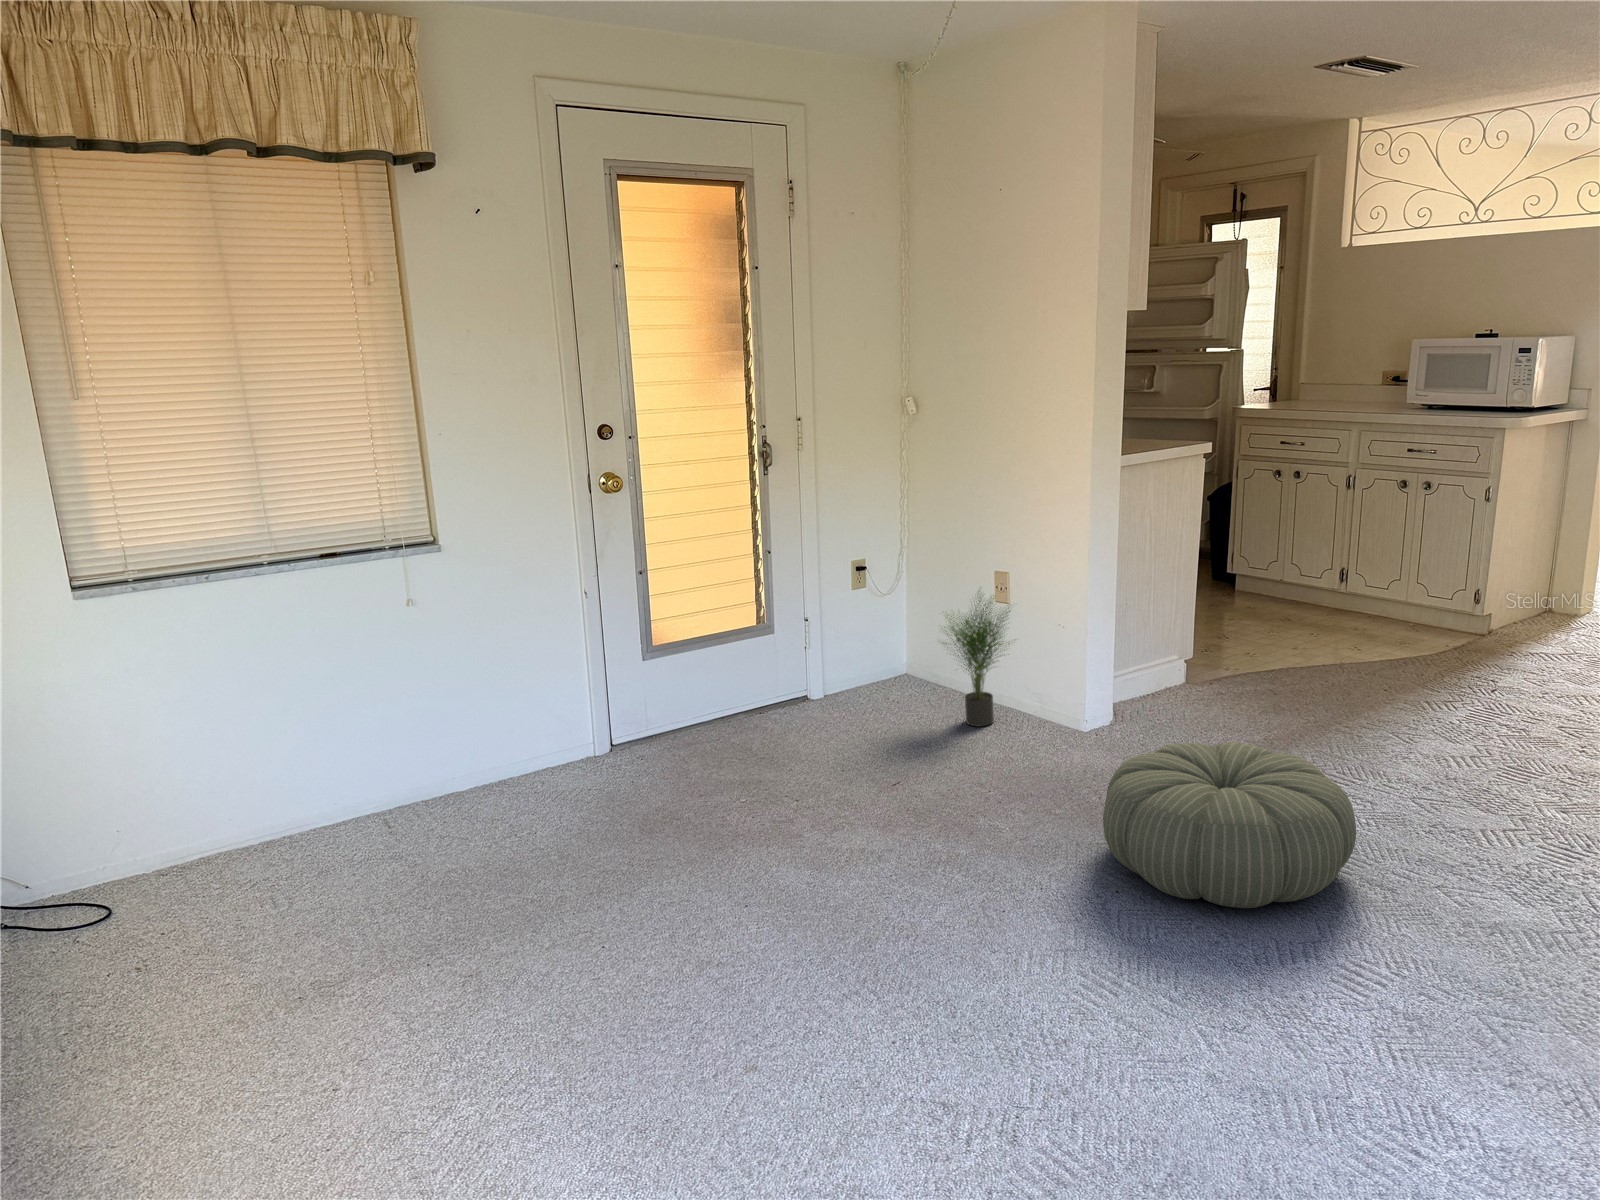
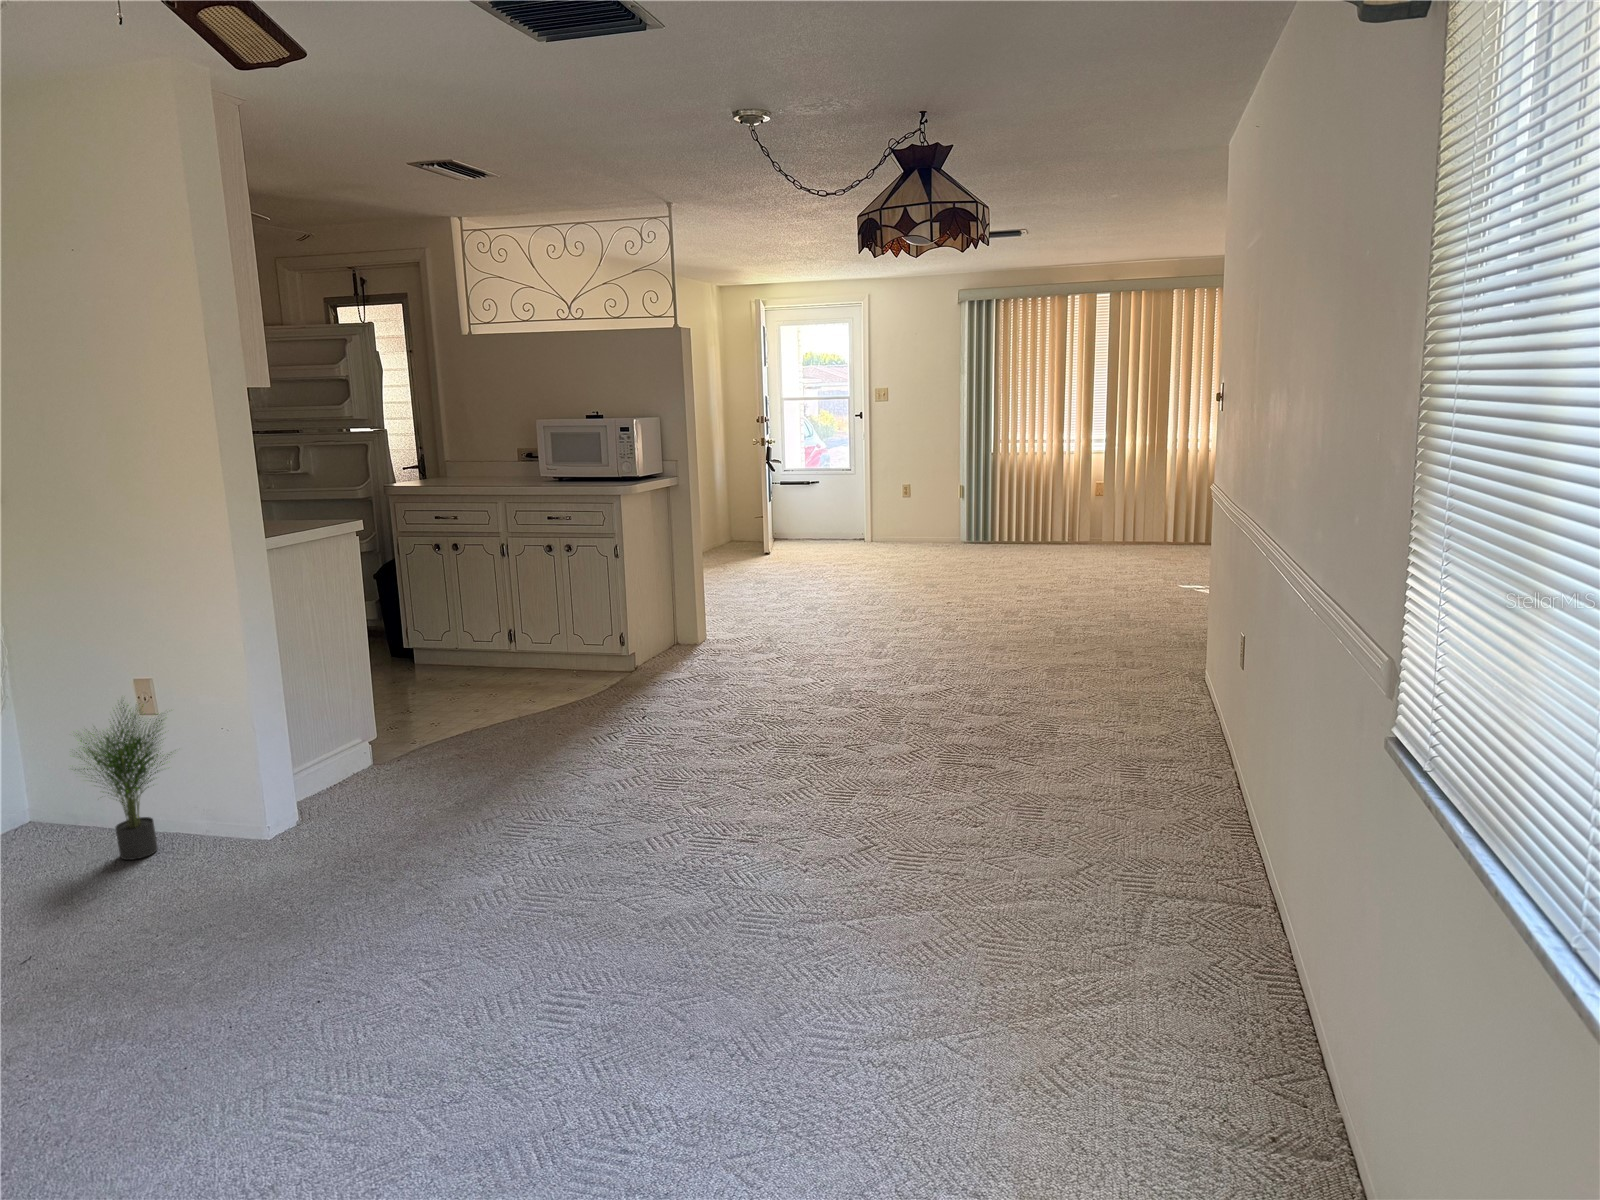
pouf: present [1103,742,1356,908] -> none [294,811,547,984]

